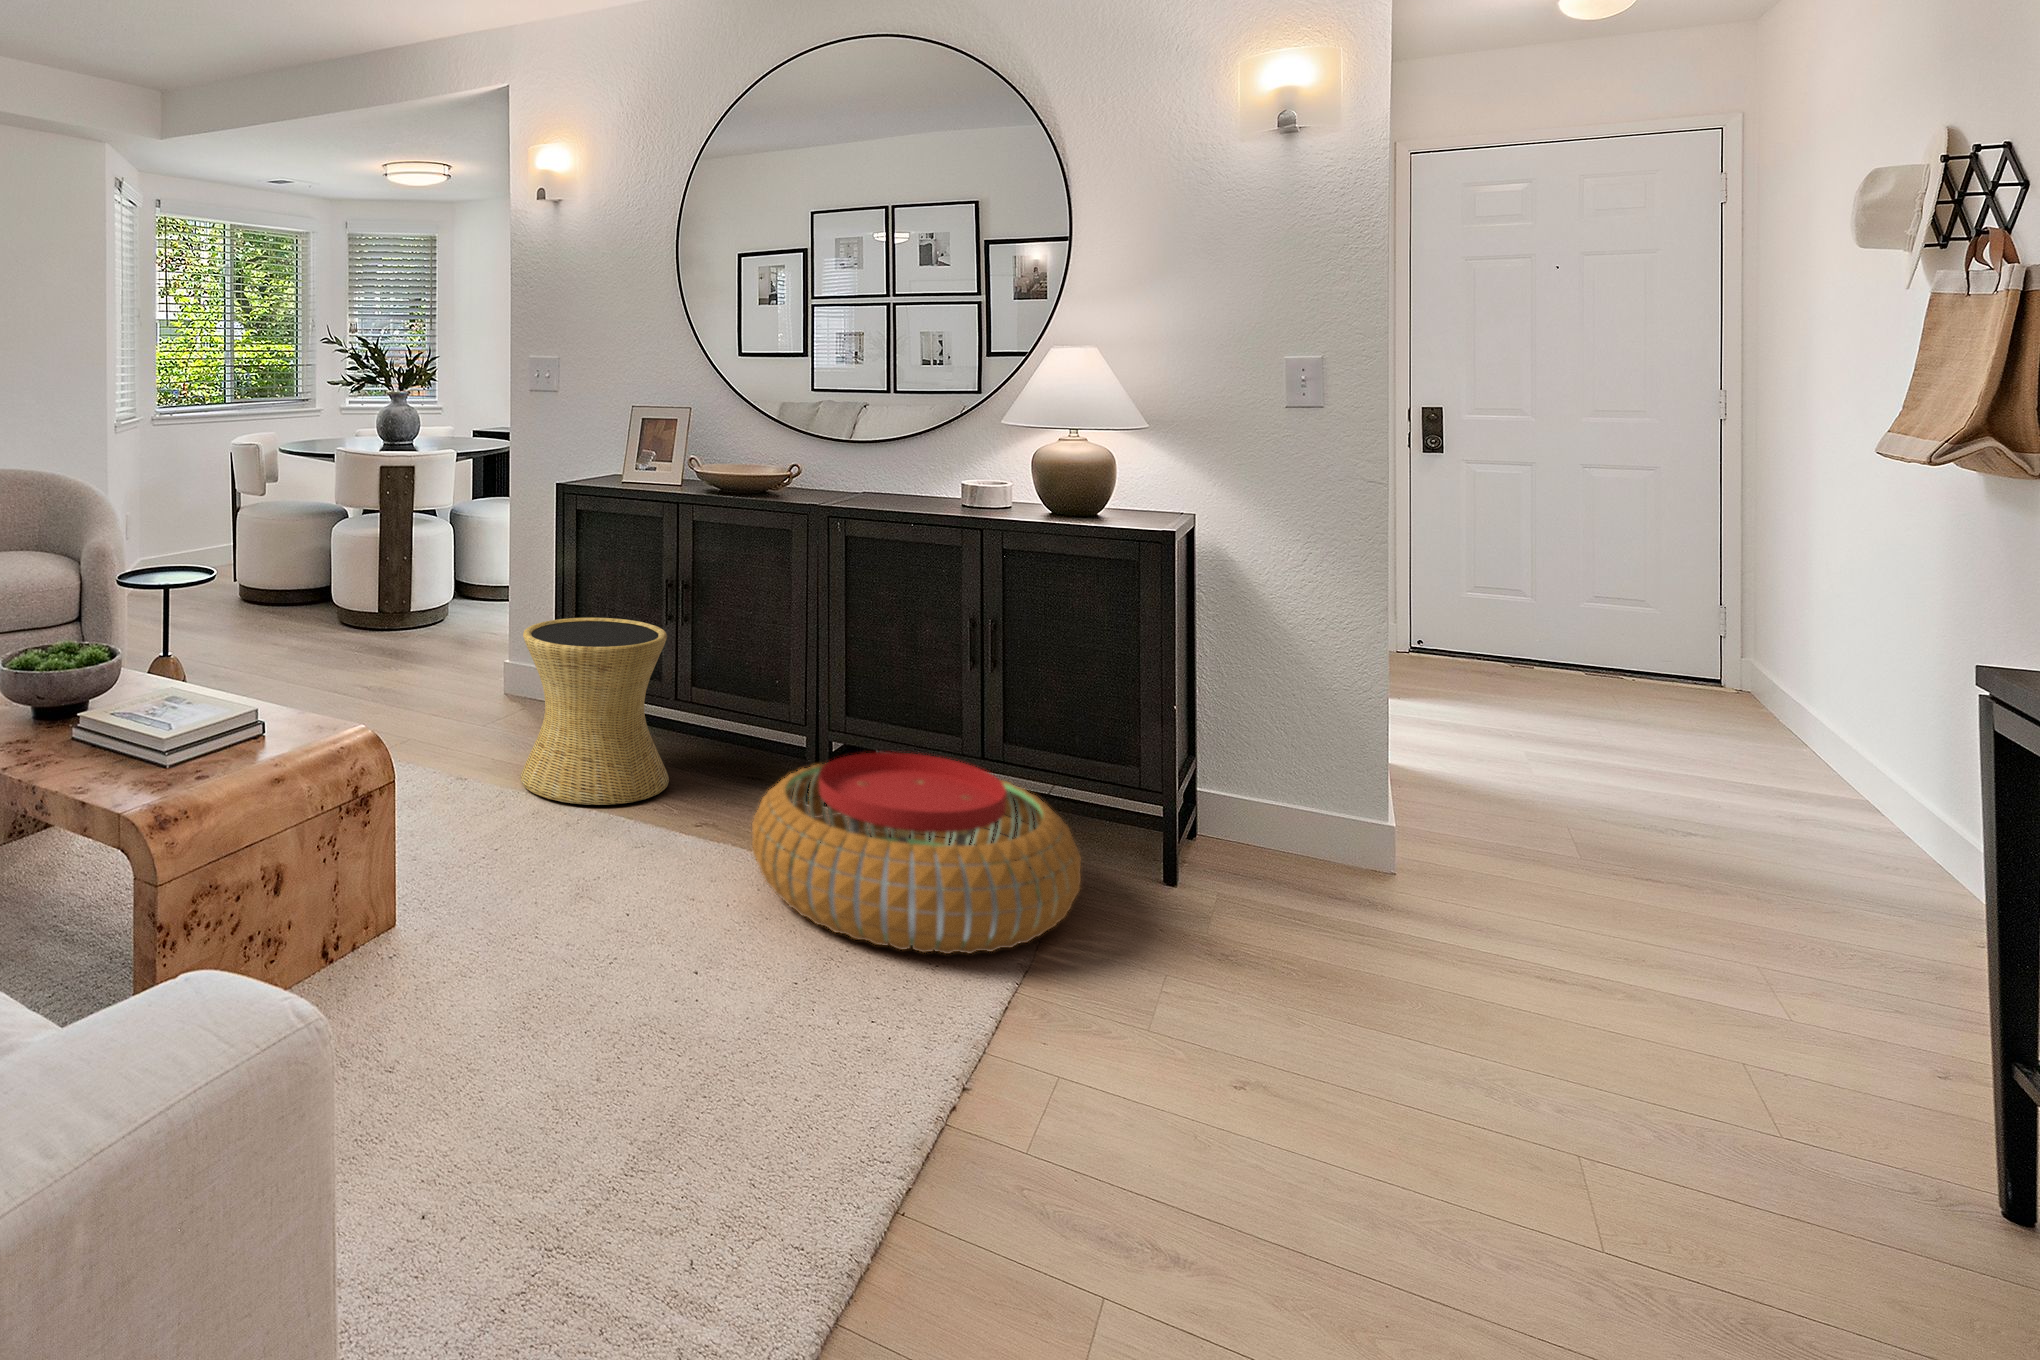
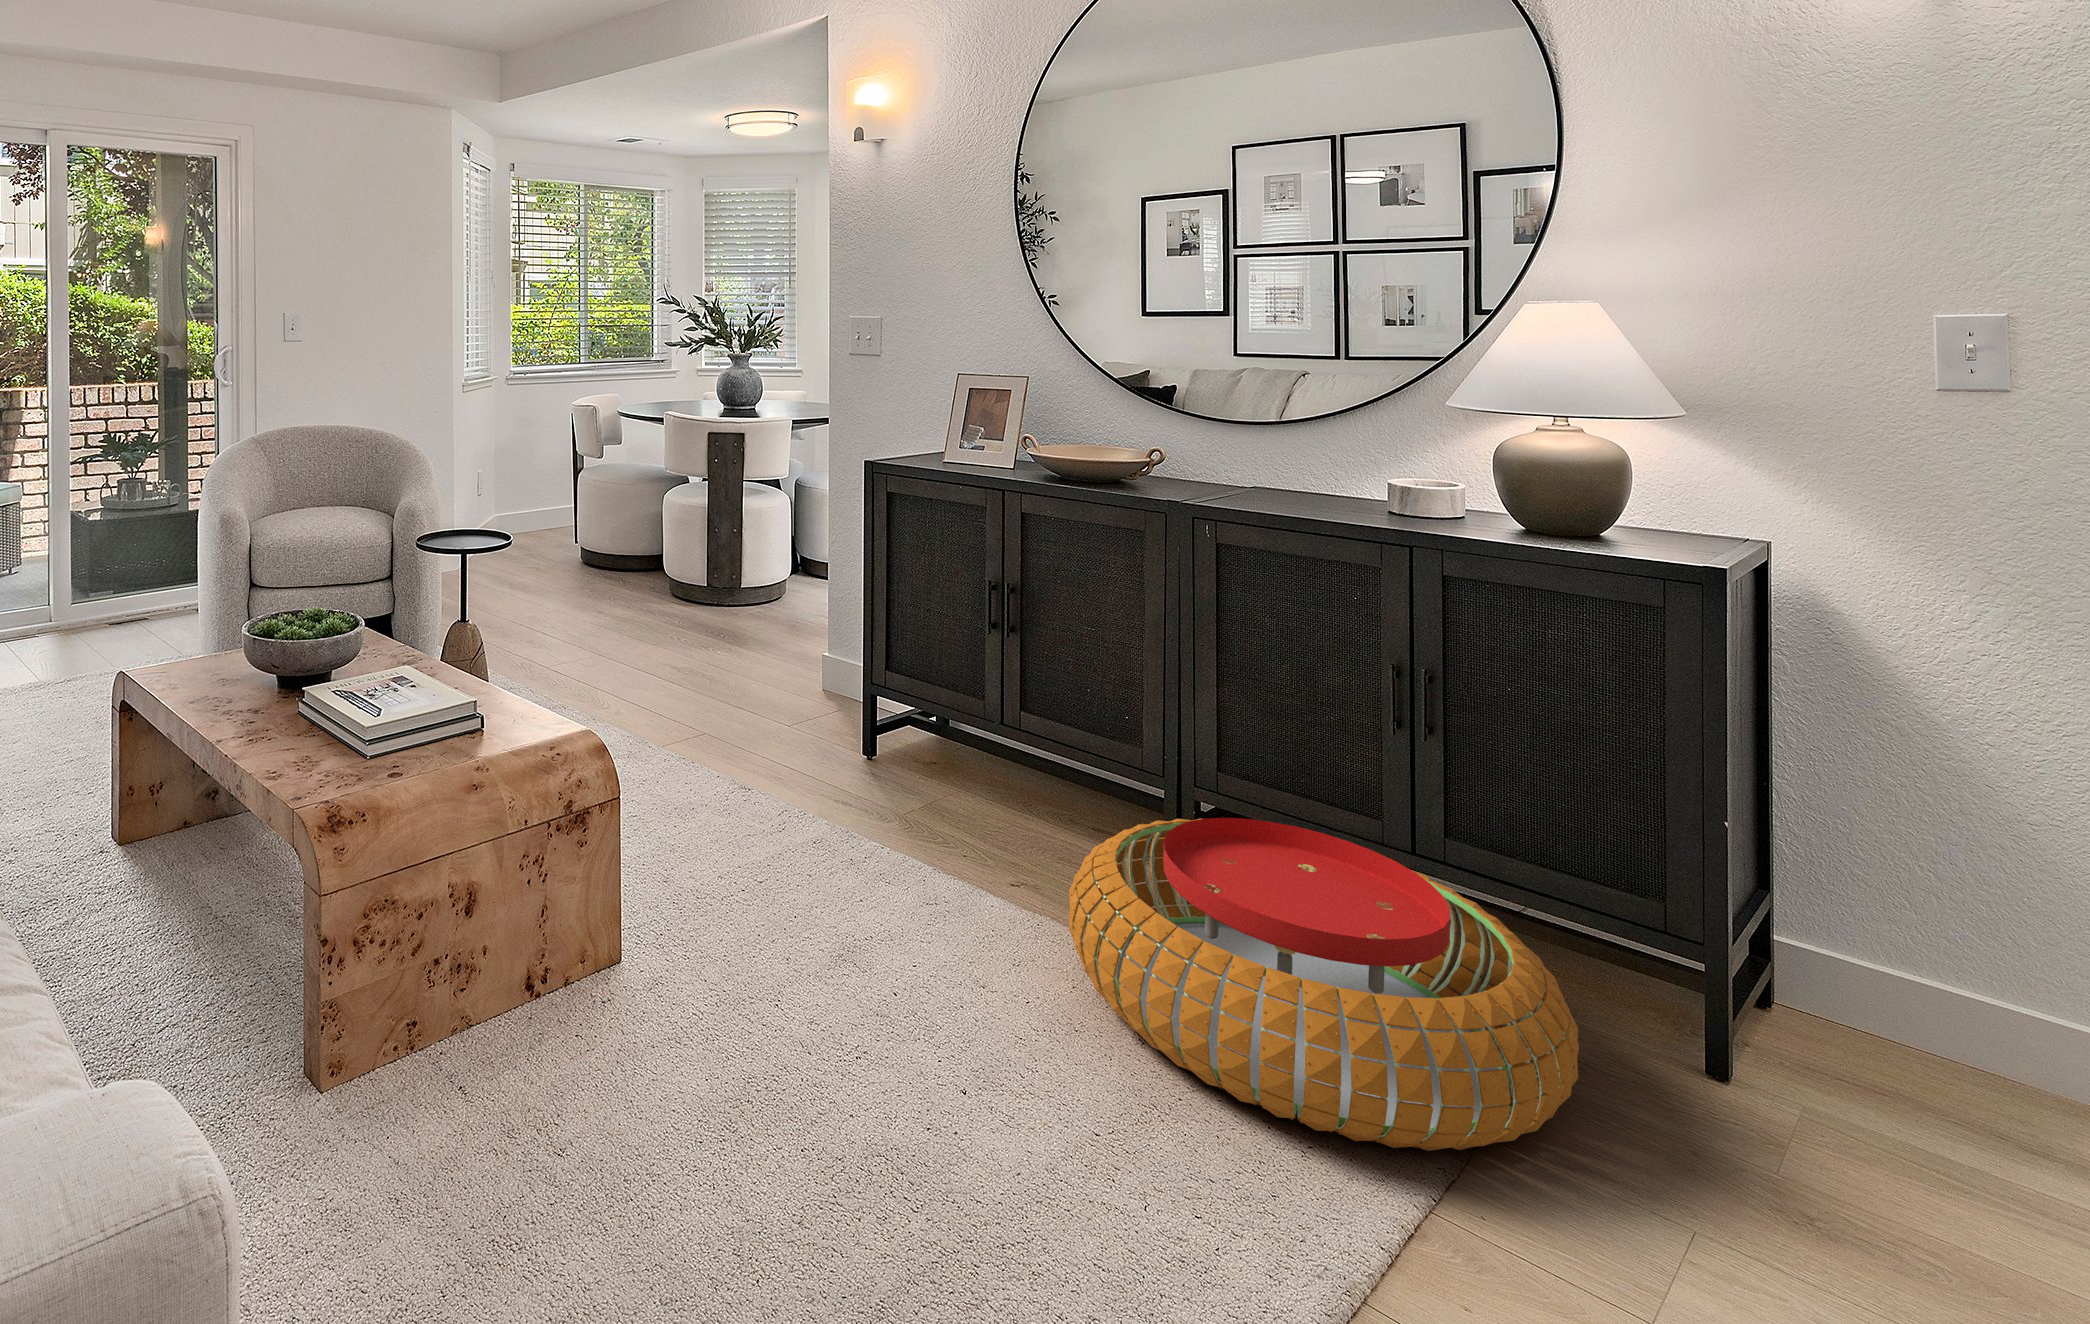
side table: present [521,618,669,805] -> none [808,605,978,821]

